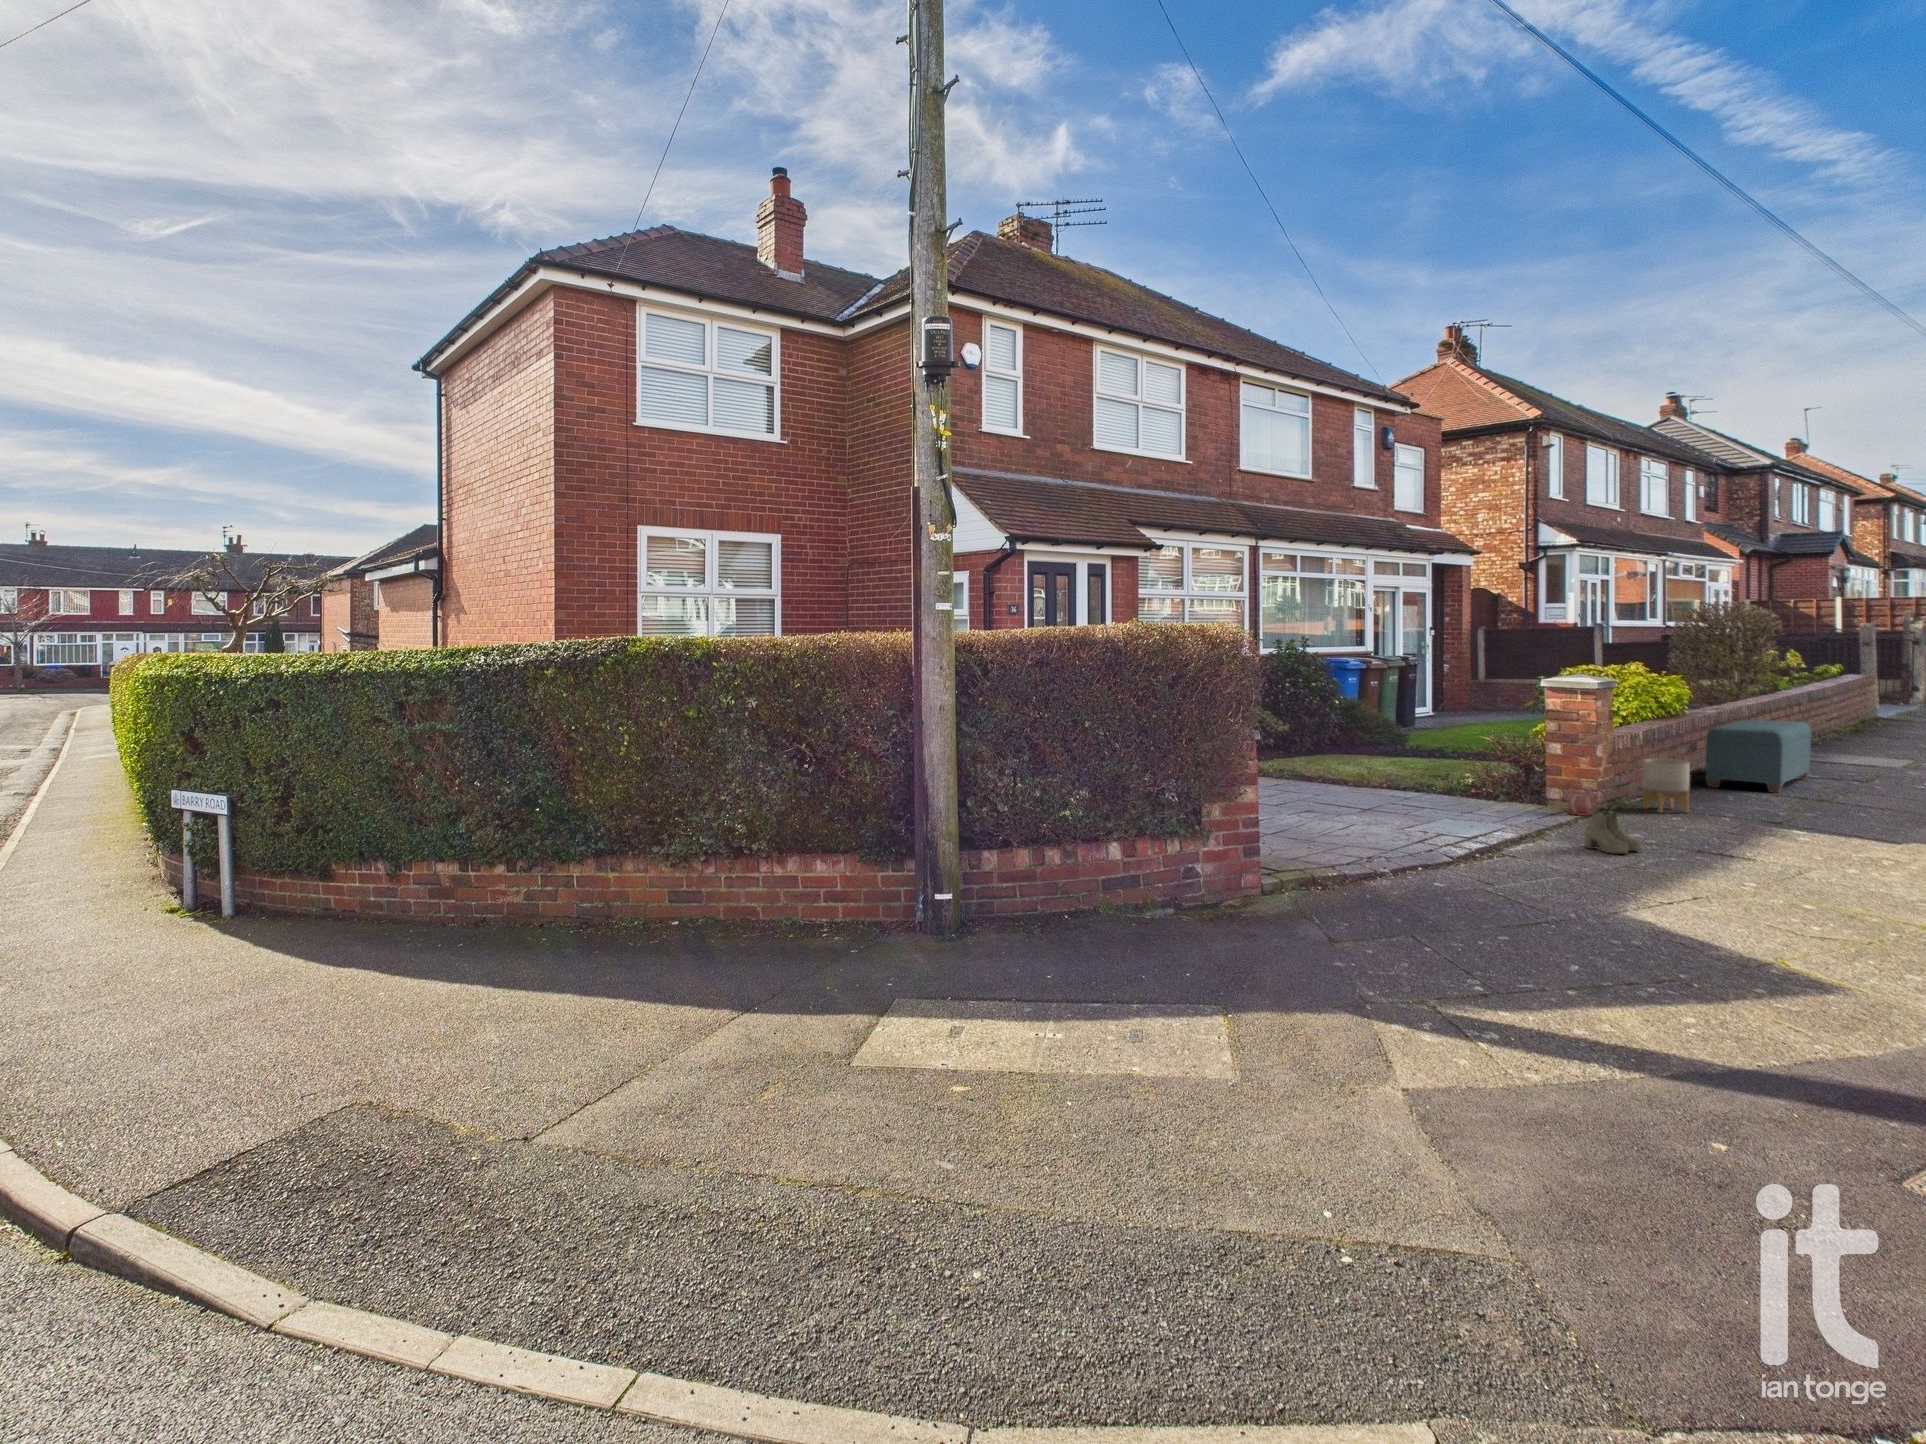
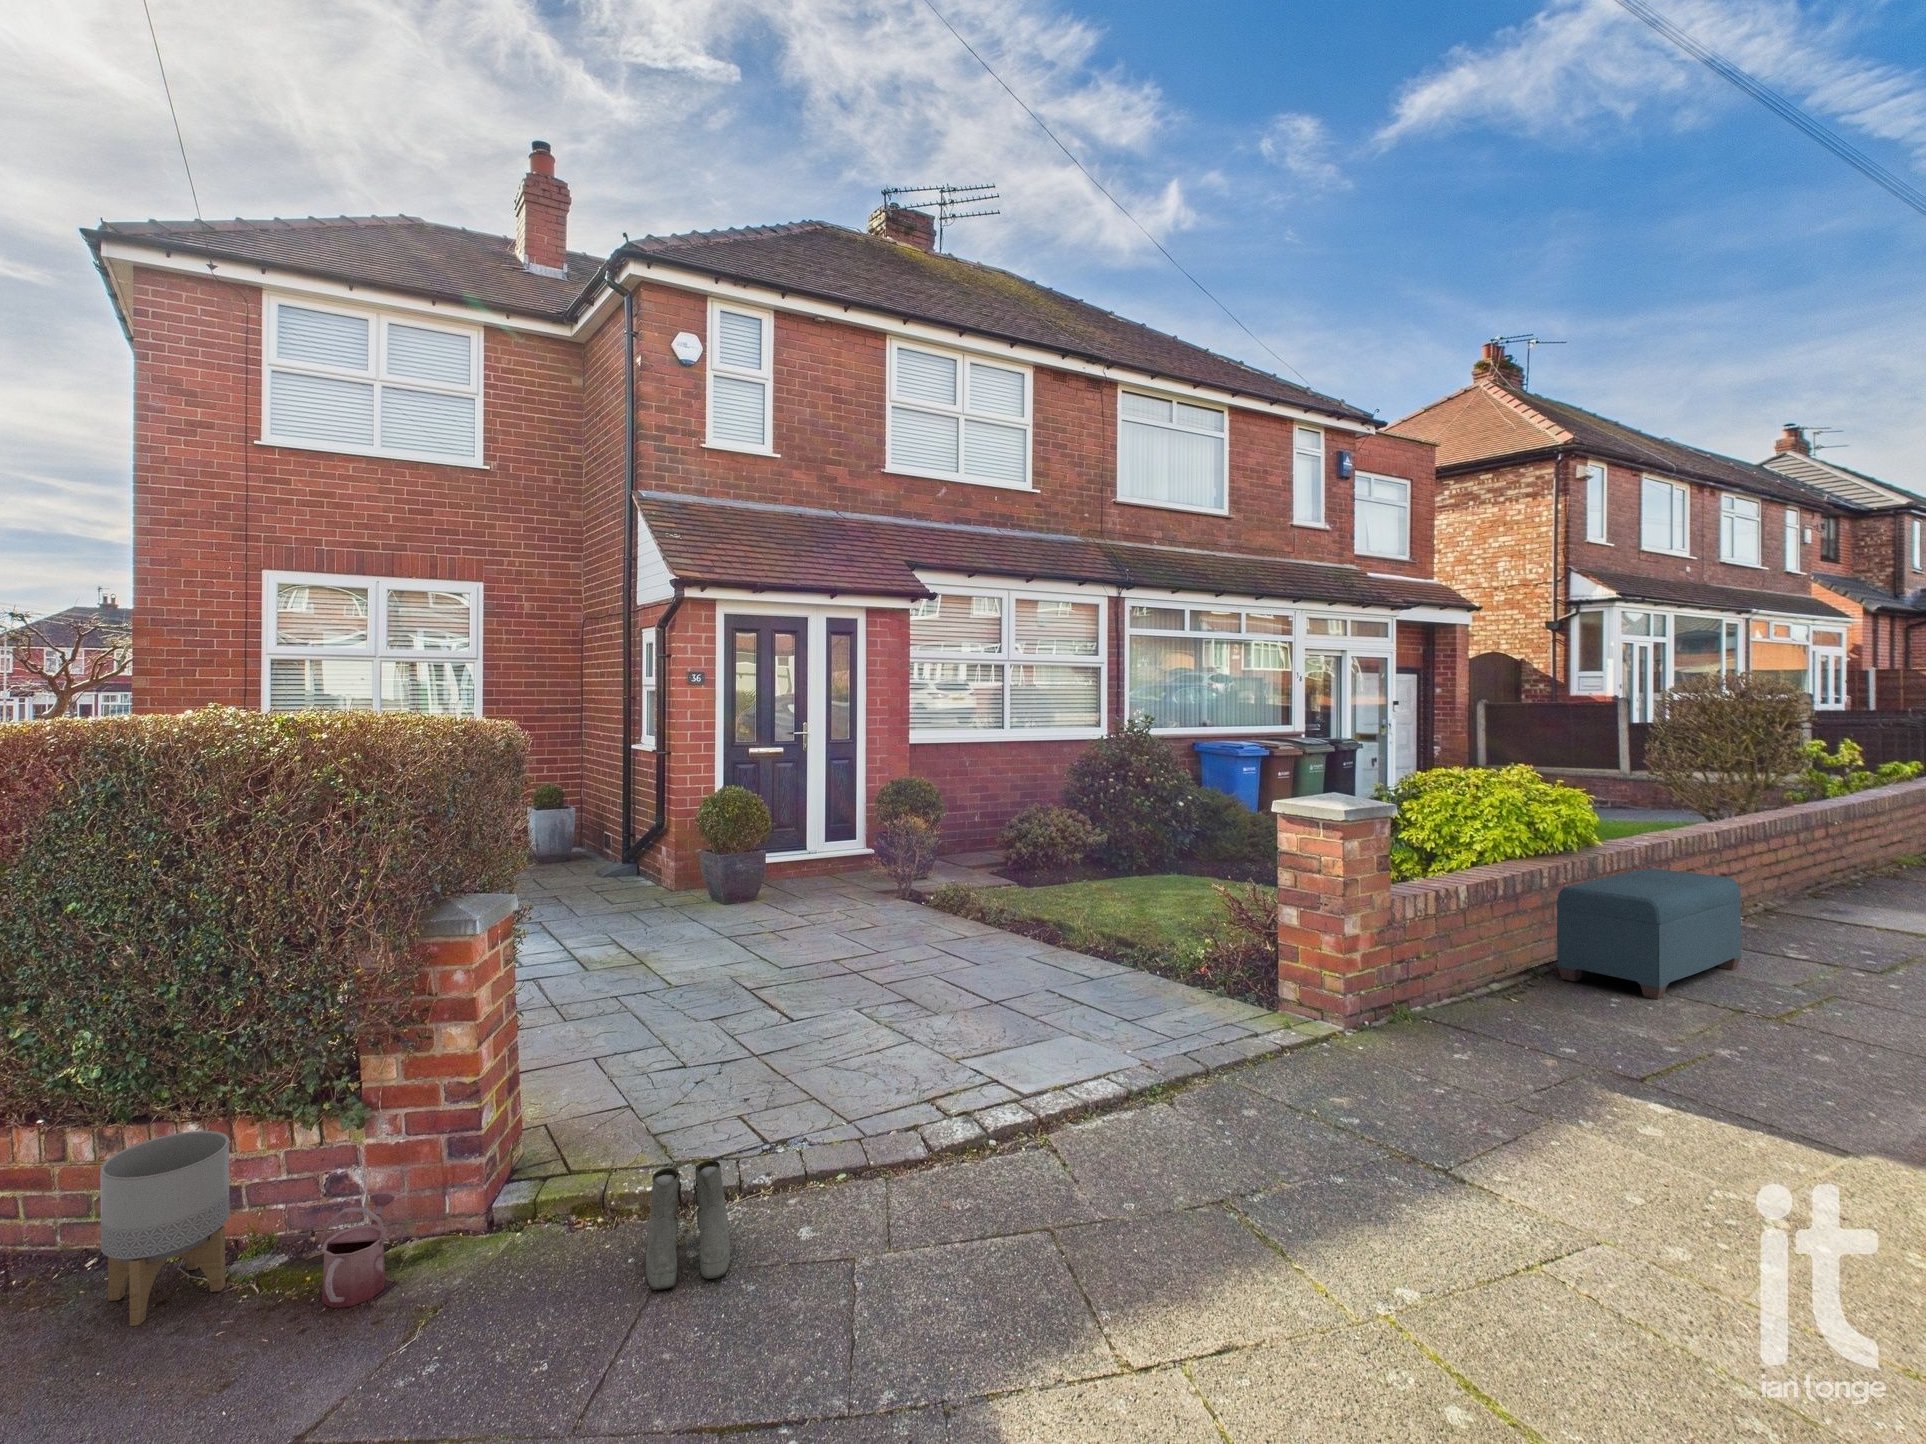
planter: present [1643,759,1690,813] -> present [100,1131,230,1326]
watering can: present [1567,785,1594,816] -> present [320,1193,395,1308]
boots: present [1584,810,1641,854] -> present [646,1160,730,1290]

